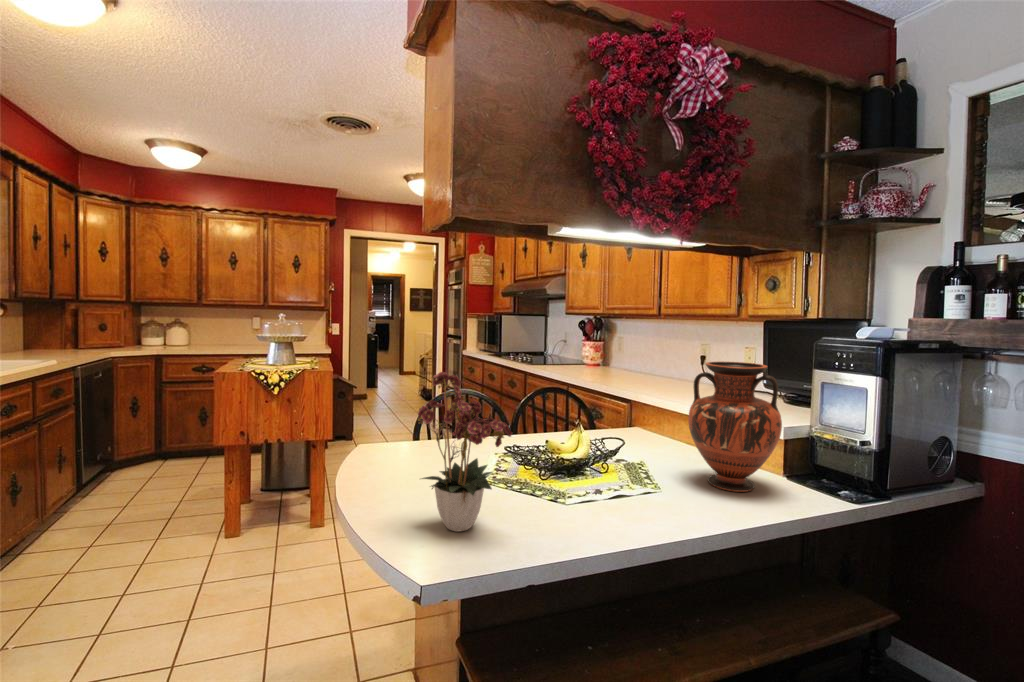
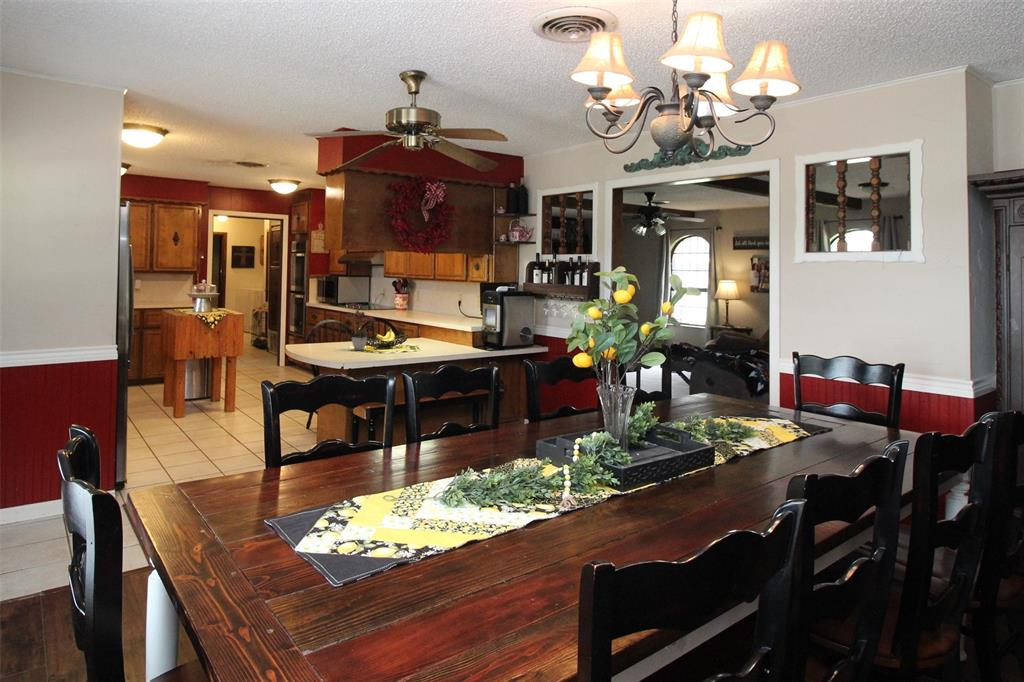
vase: present [688,362,782,492] -> none [434,300,463,343]

